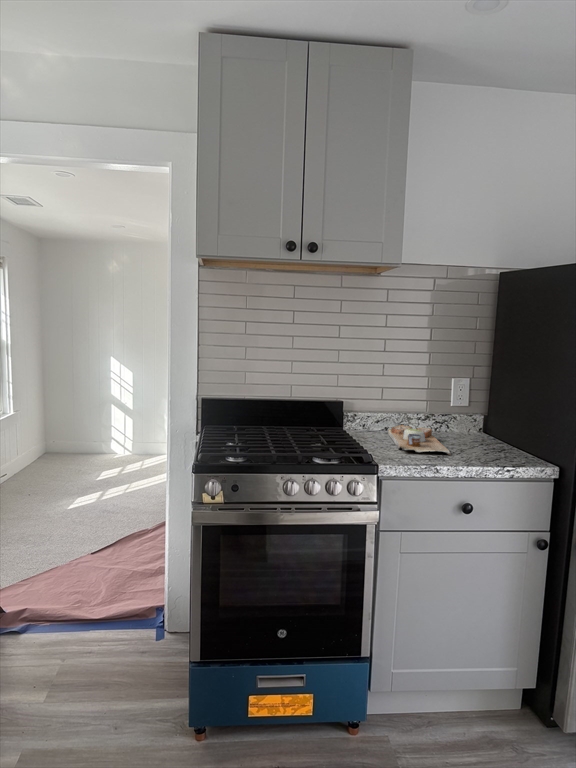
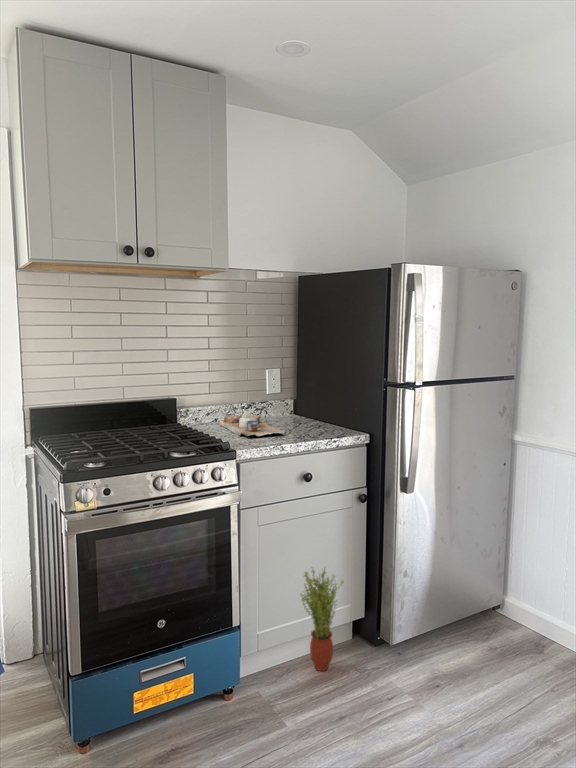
potted plant: none [447,613,506,738] -> present [301,570,344,671]

